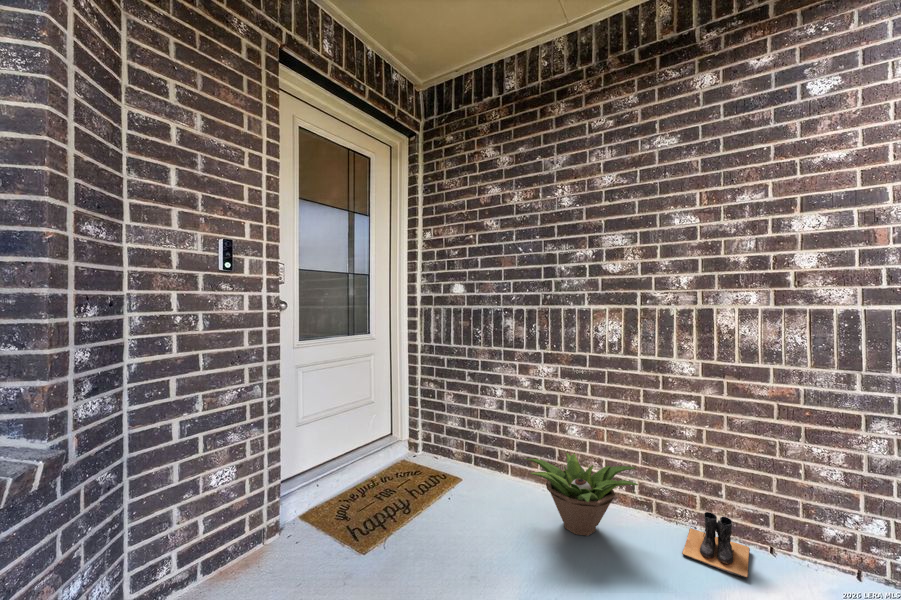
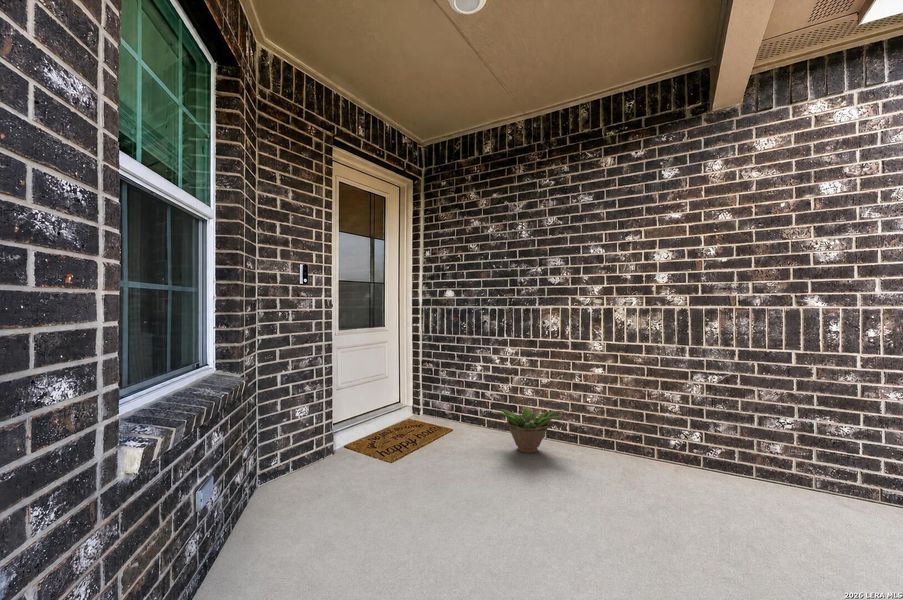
boots: present [682,512,750,578] -> none [587,436,629,467]

